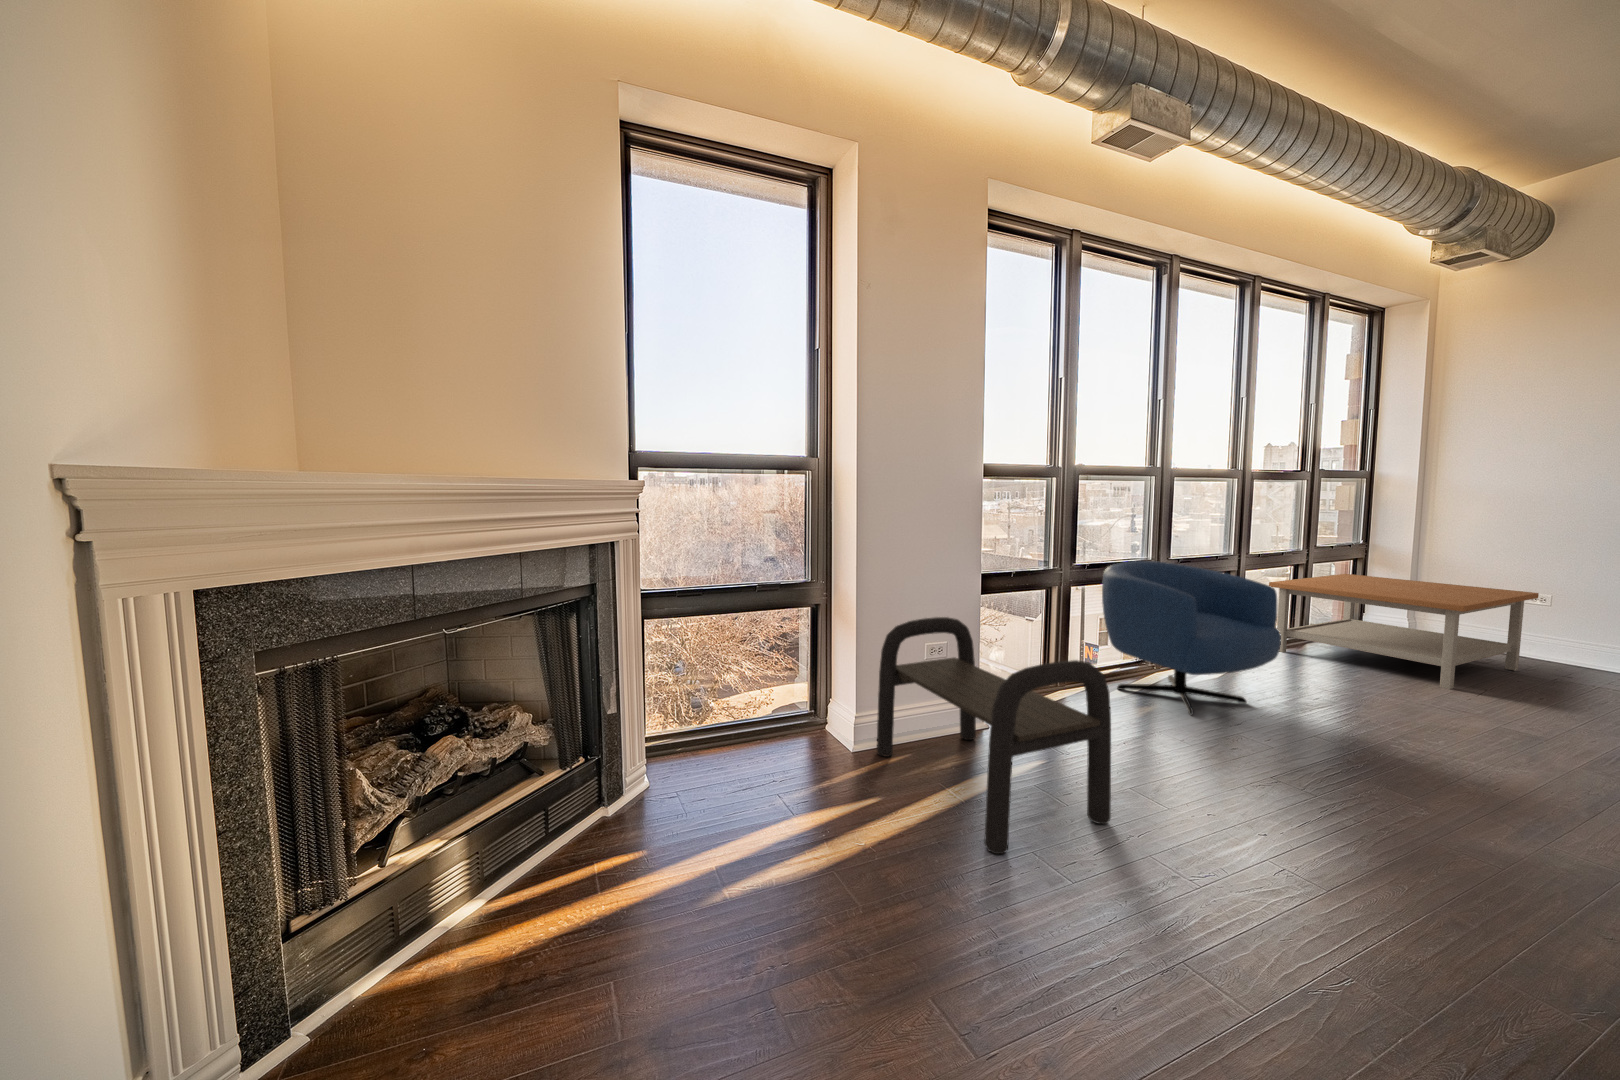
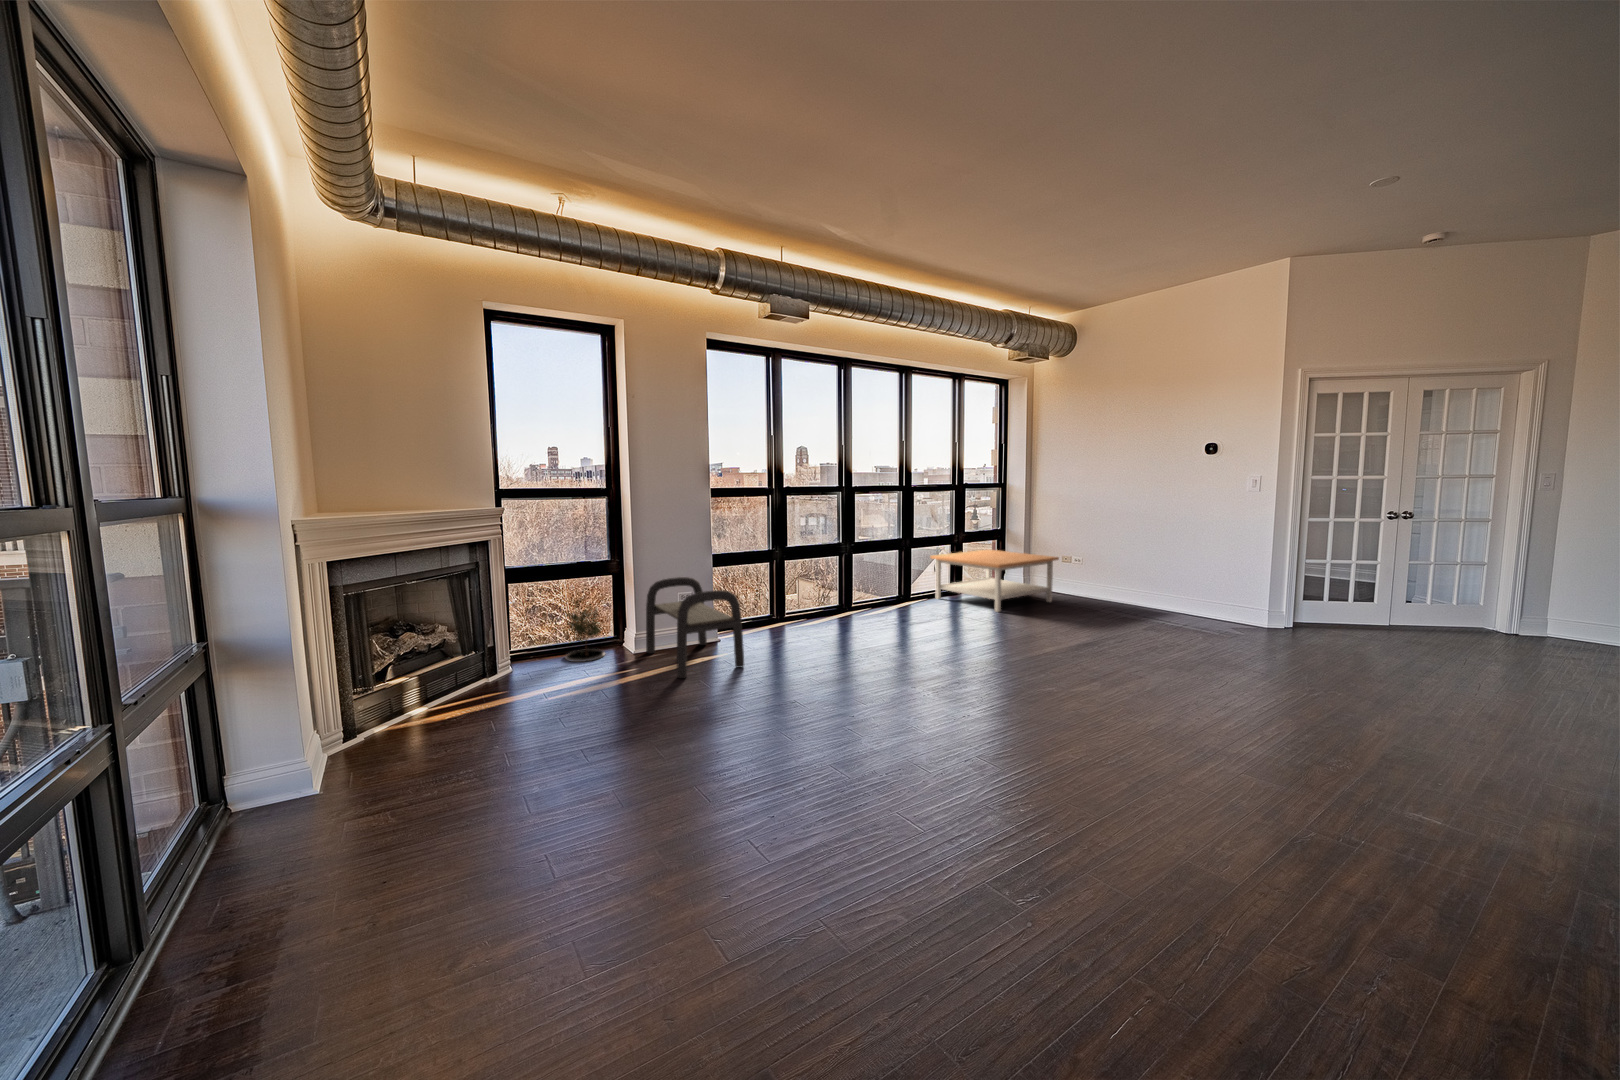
armchair: present [1102,561,1281,716] -> none [802,544,891,630]
potted tree: none [733,636,806,771] -> present [565,593,605,662]

